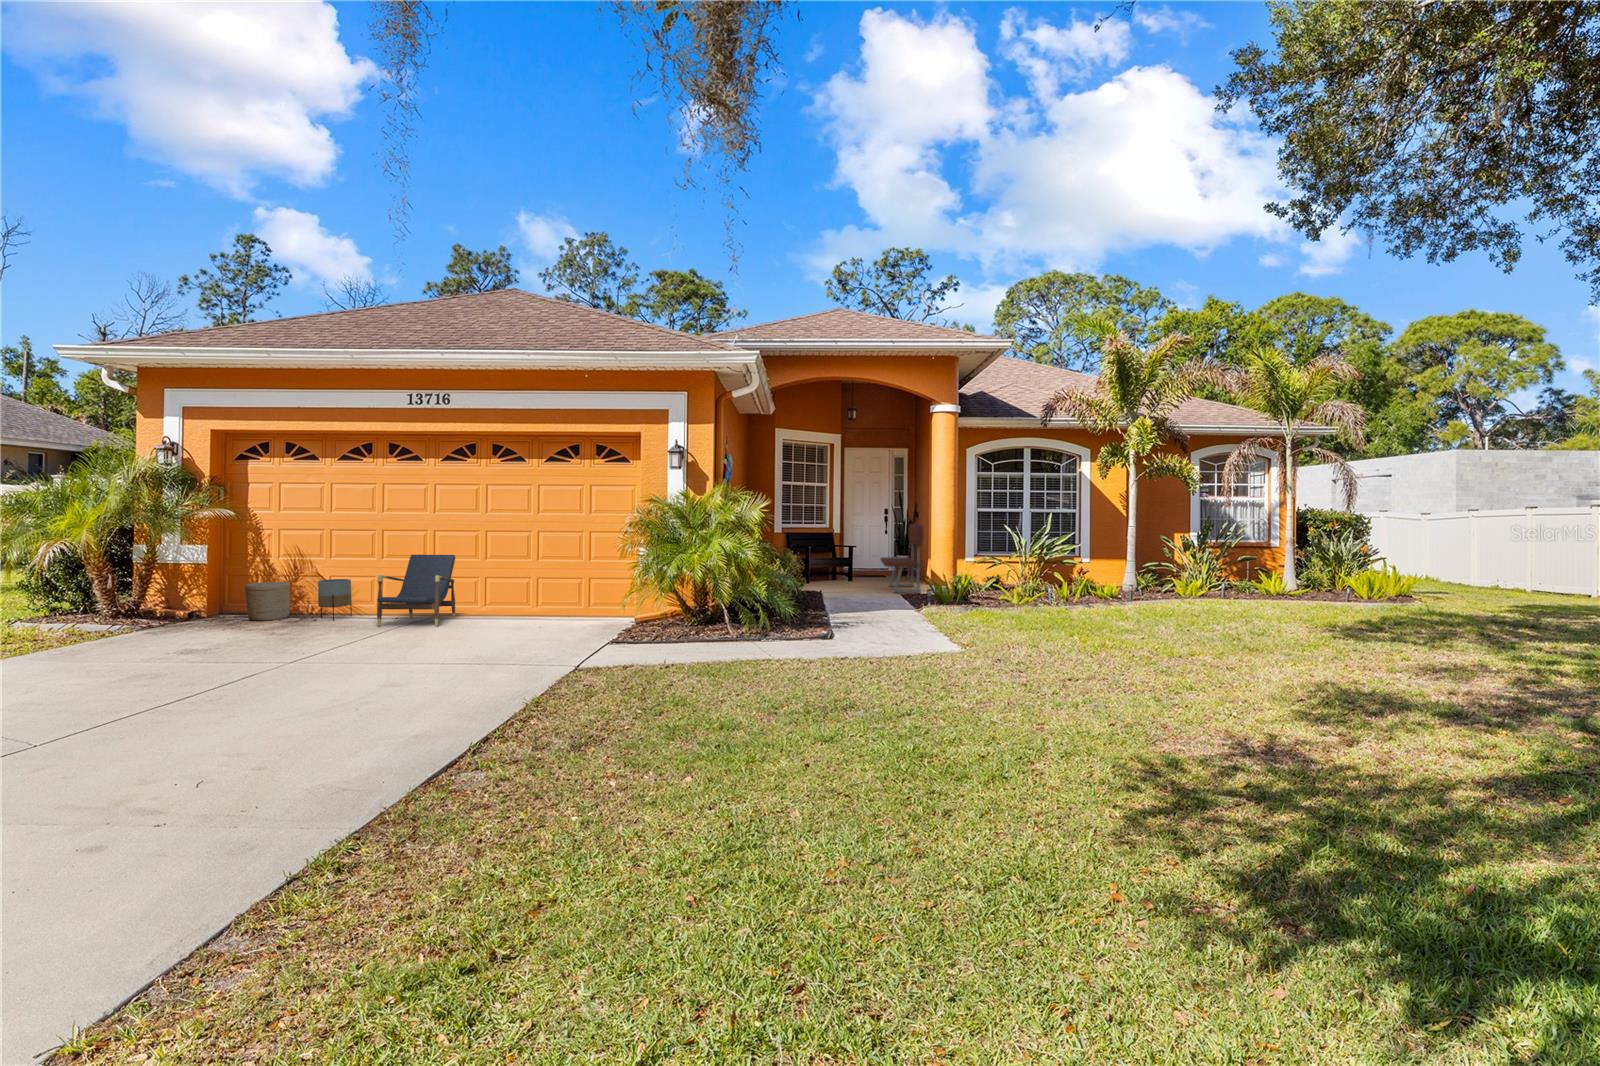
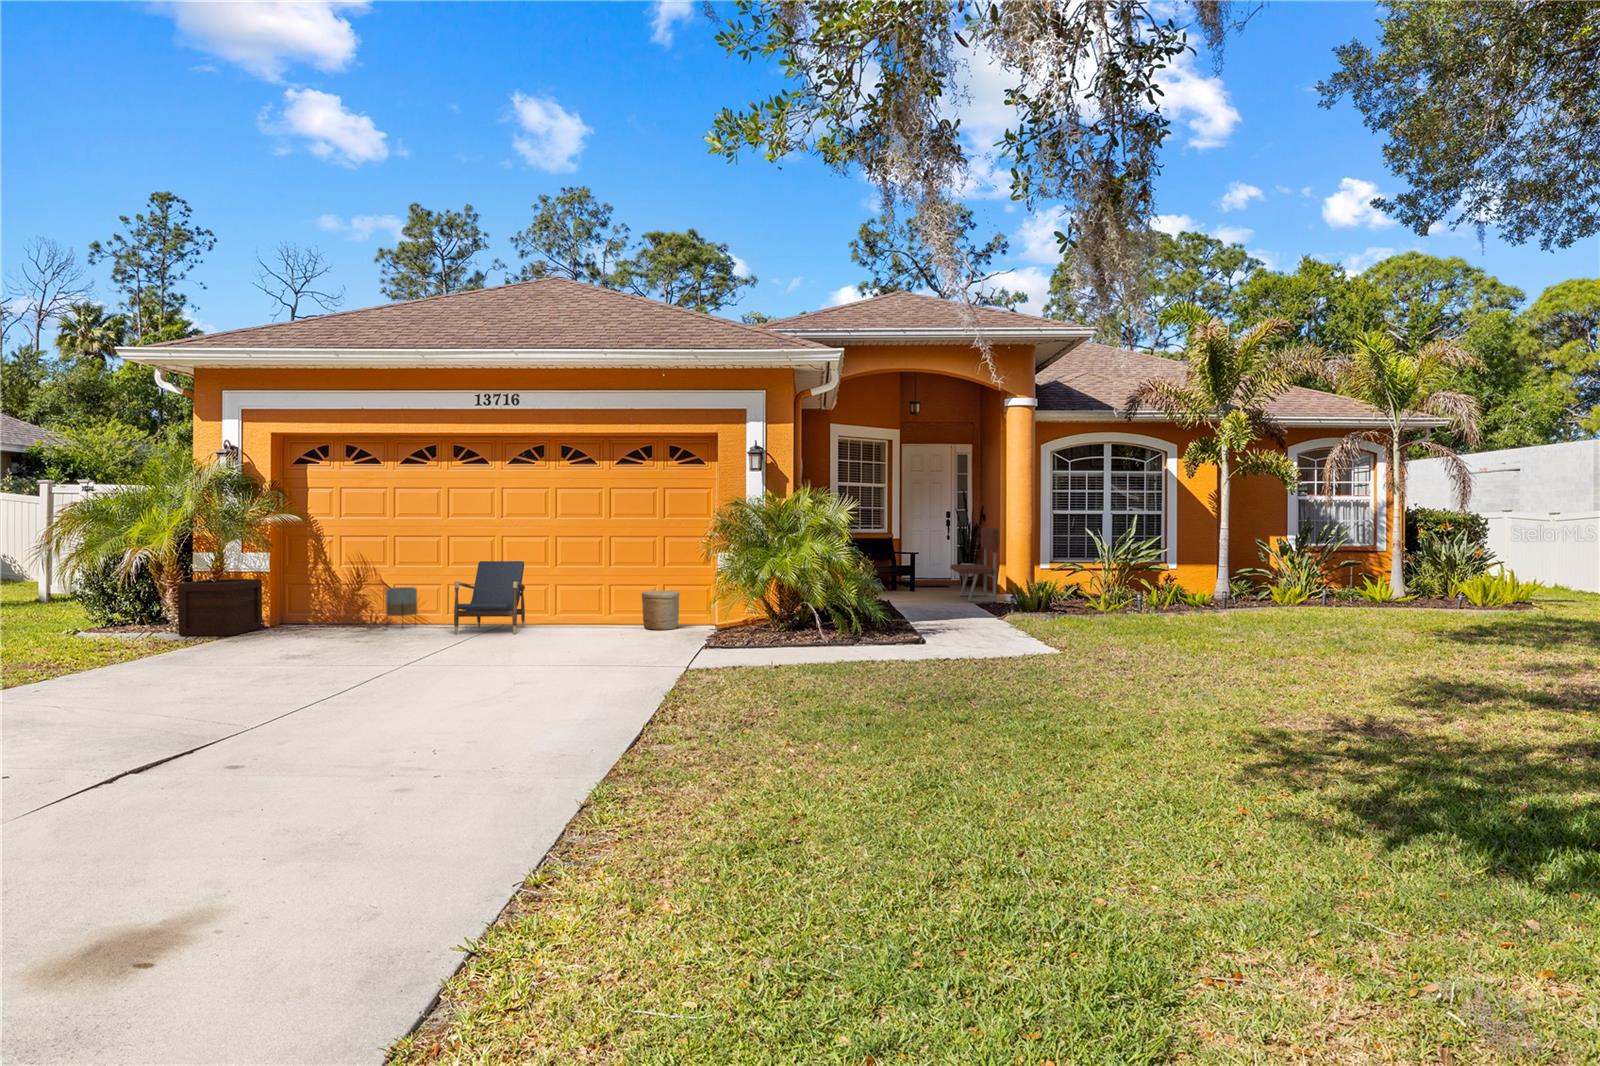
wooden crate: none [103,570,200,627] -> present [178,579,262,636]
woven basket: present [244,582,290,621] -> present [642,591,679,630]

